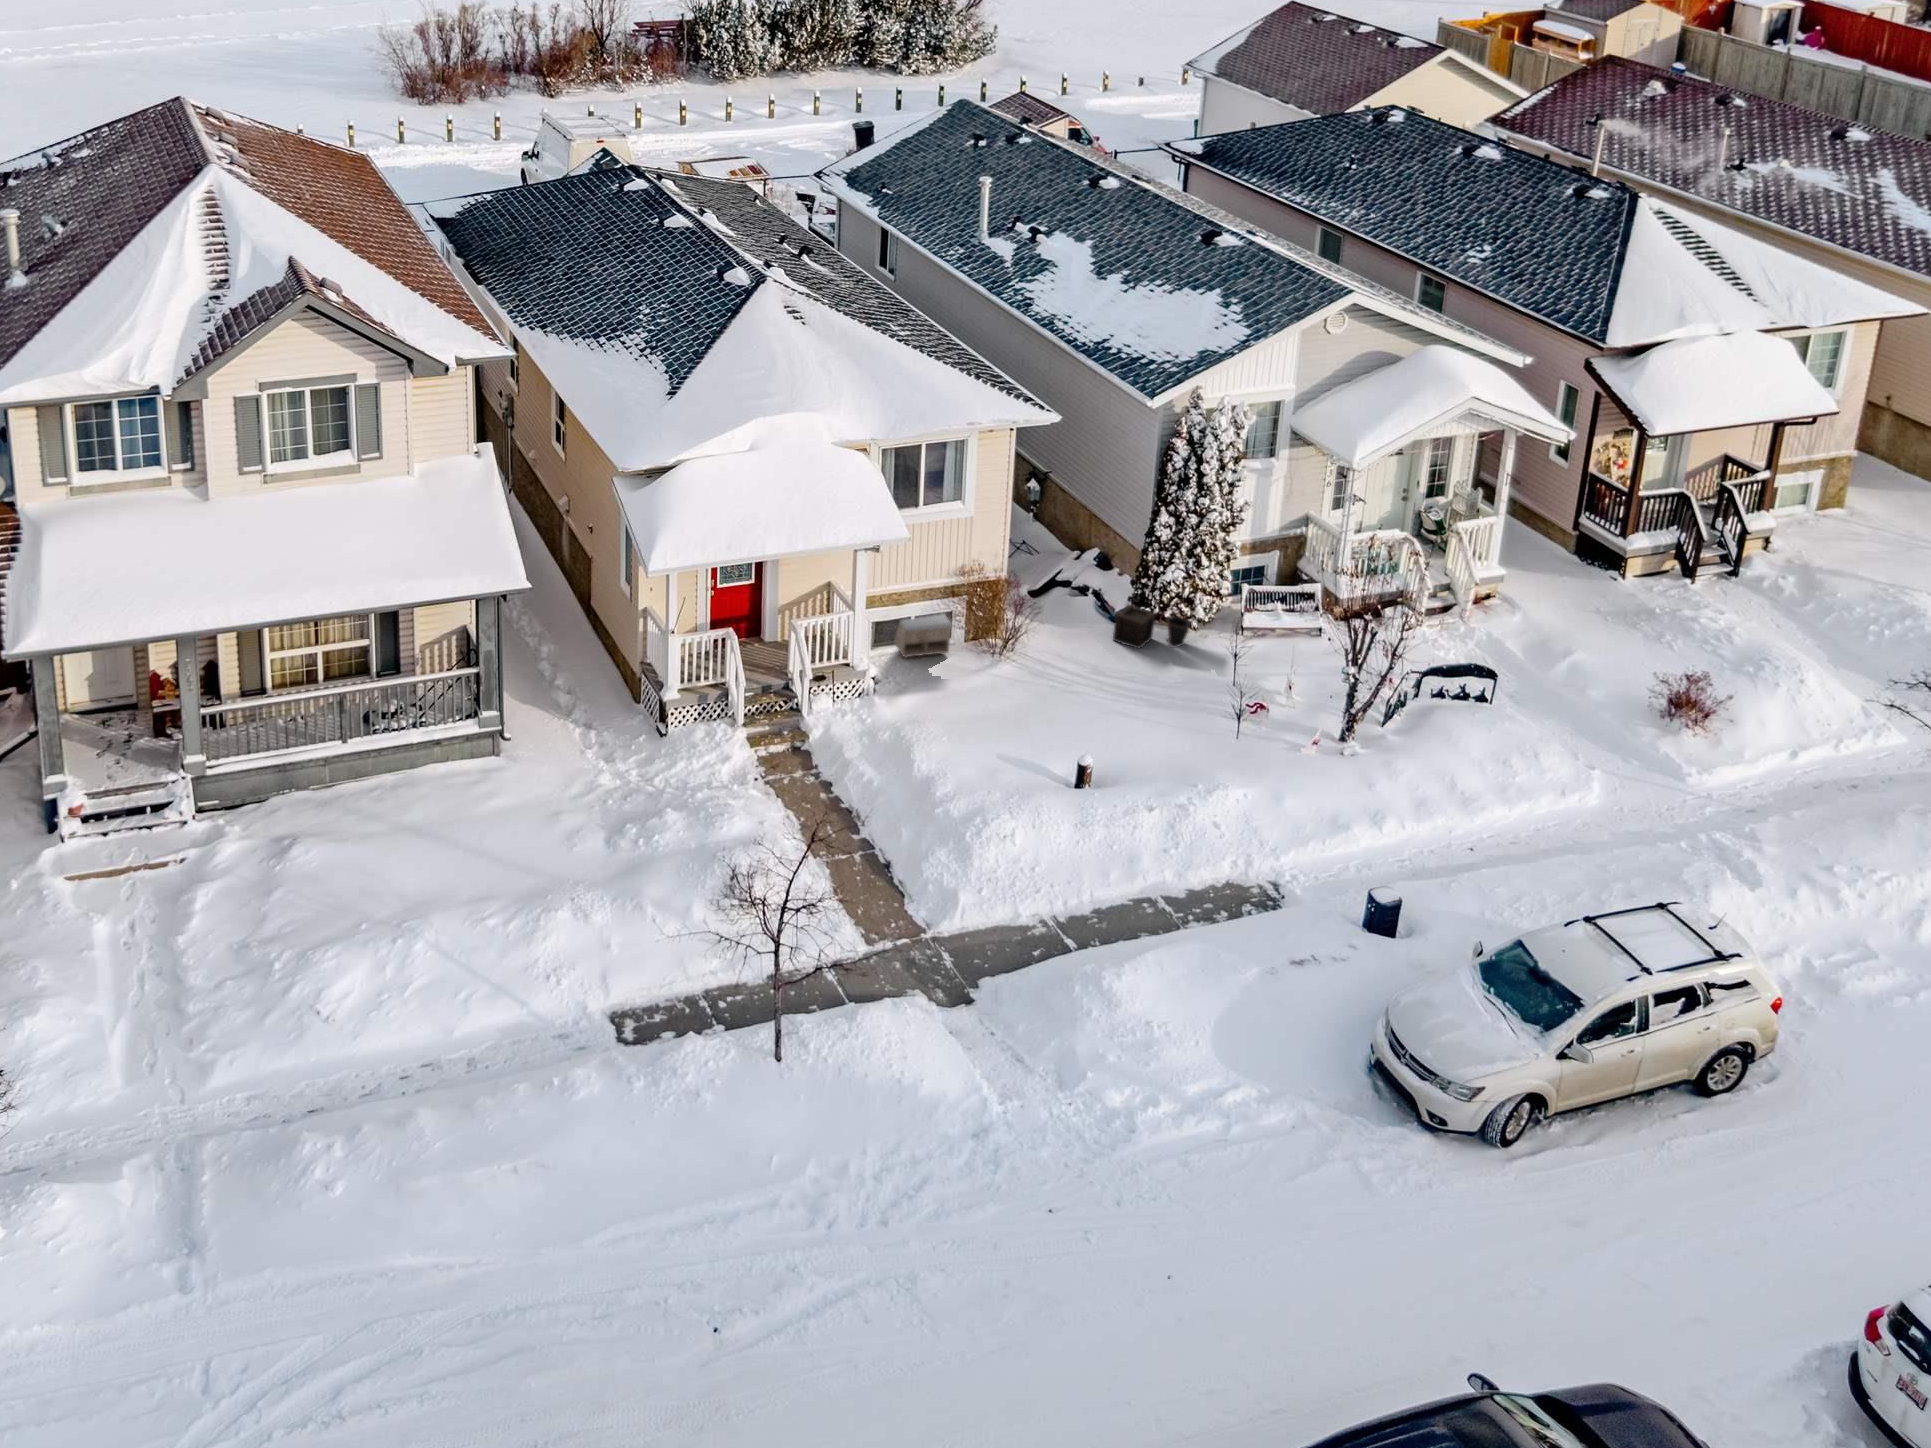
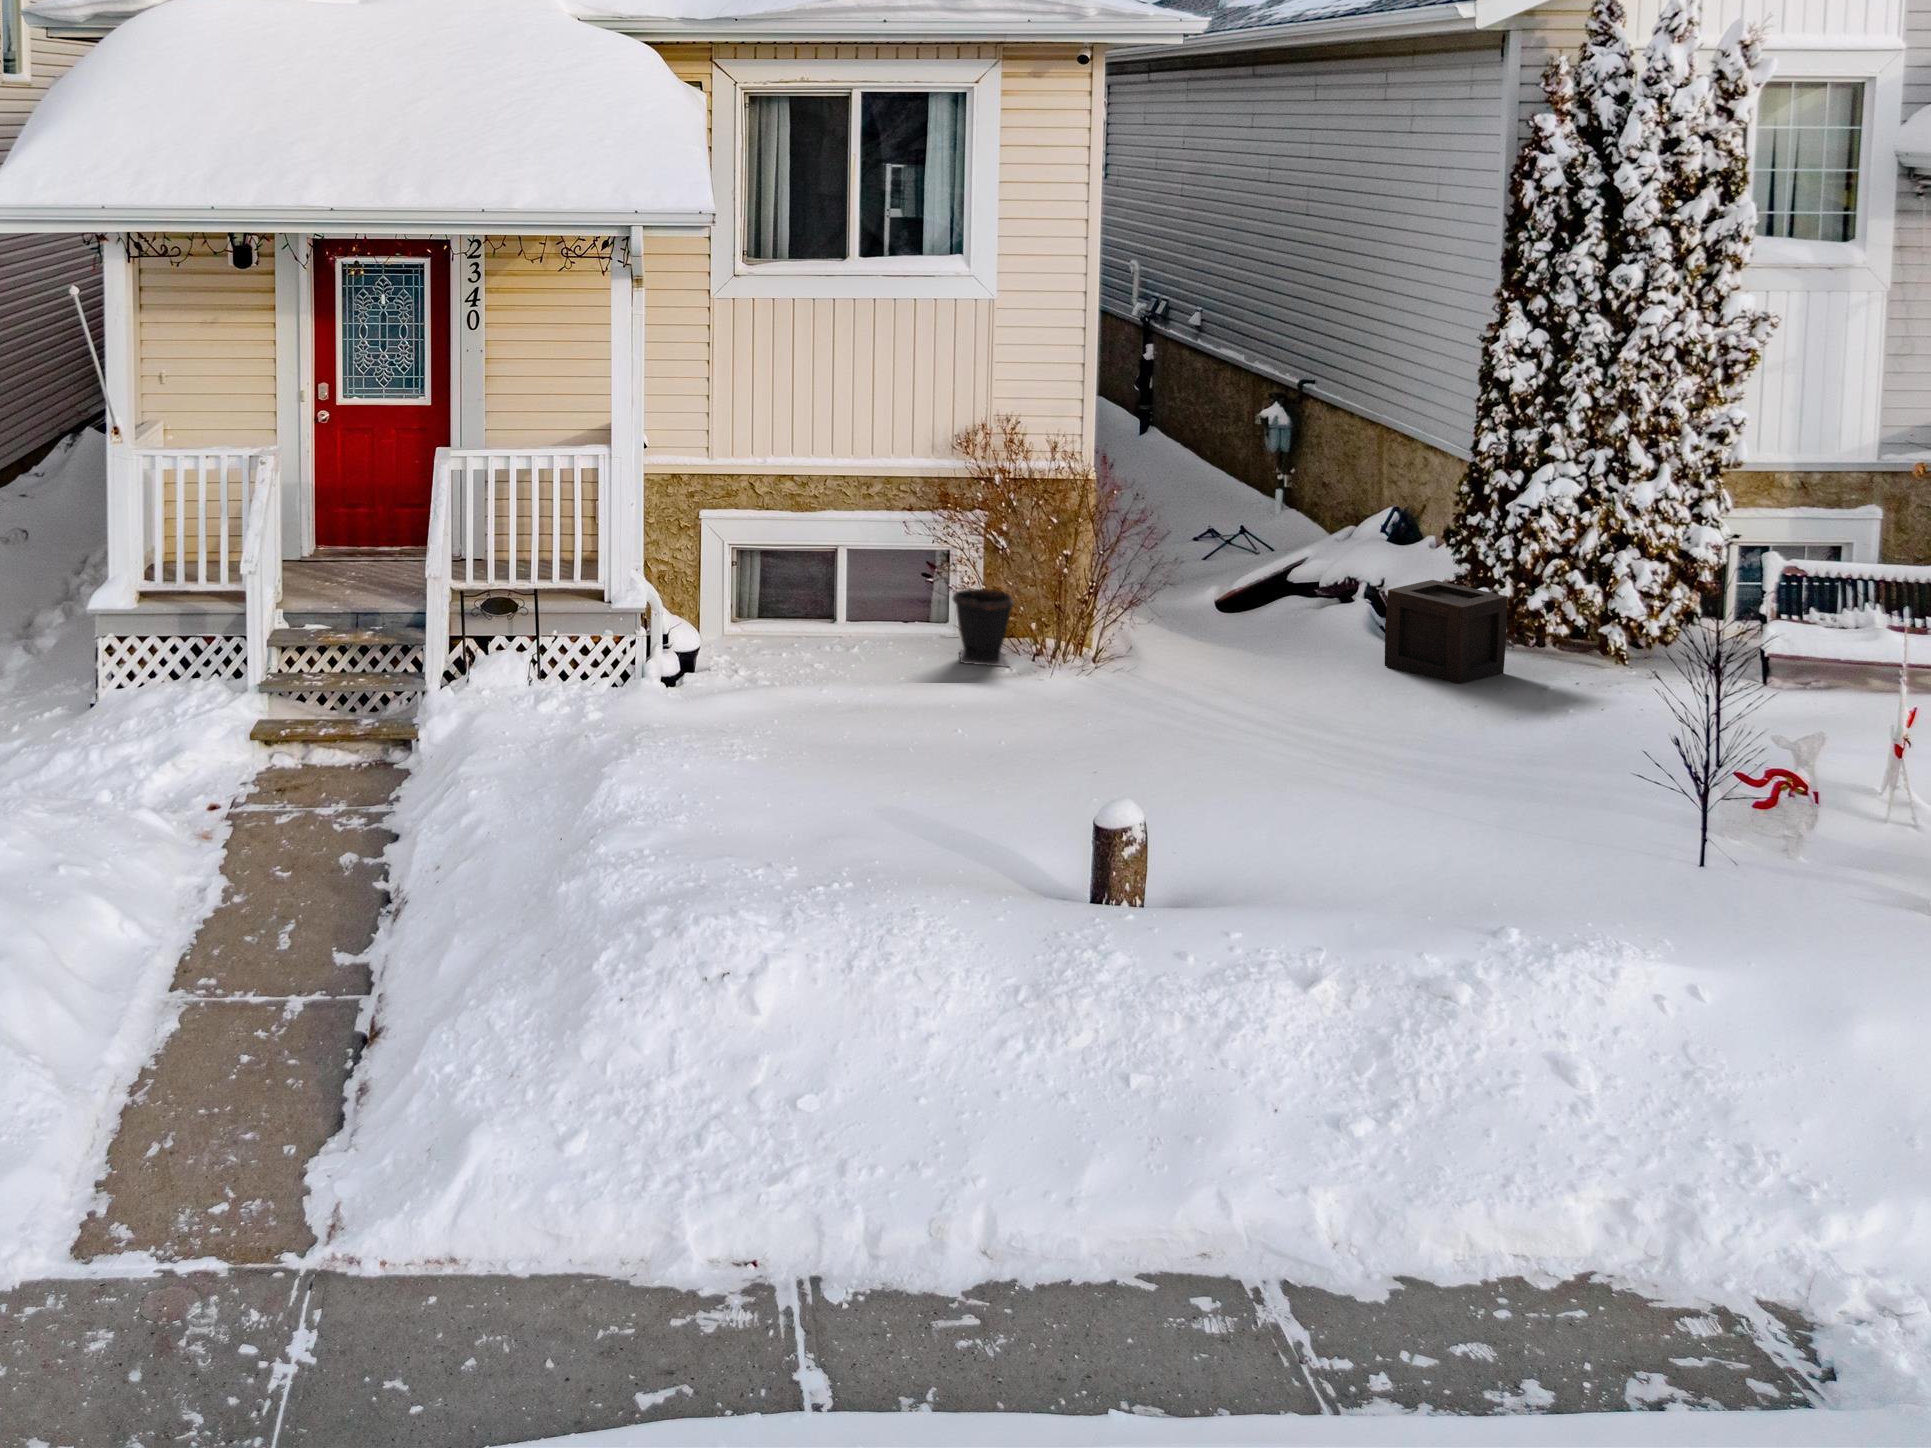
storage bench: present [895,614,952,658] -> none [792,540,918,648]
bucket: present [1167,616,1191,648] -> present [952,589,1014,667]

